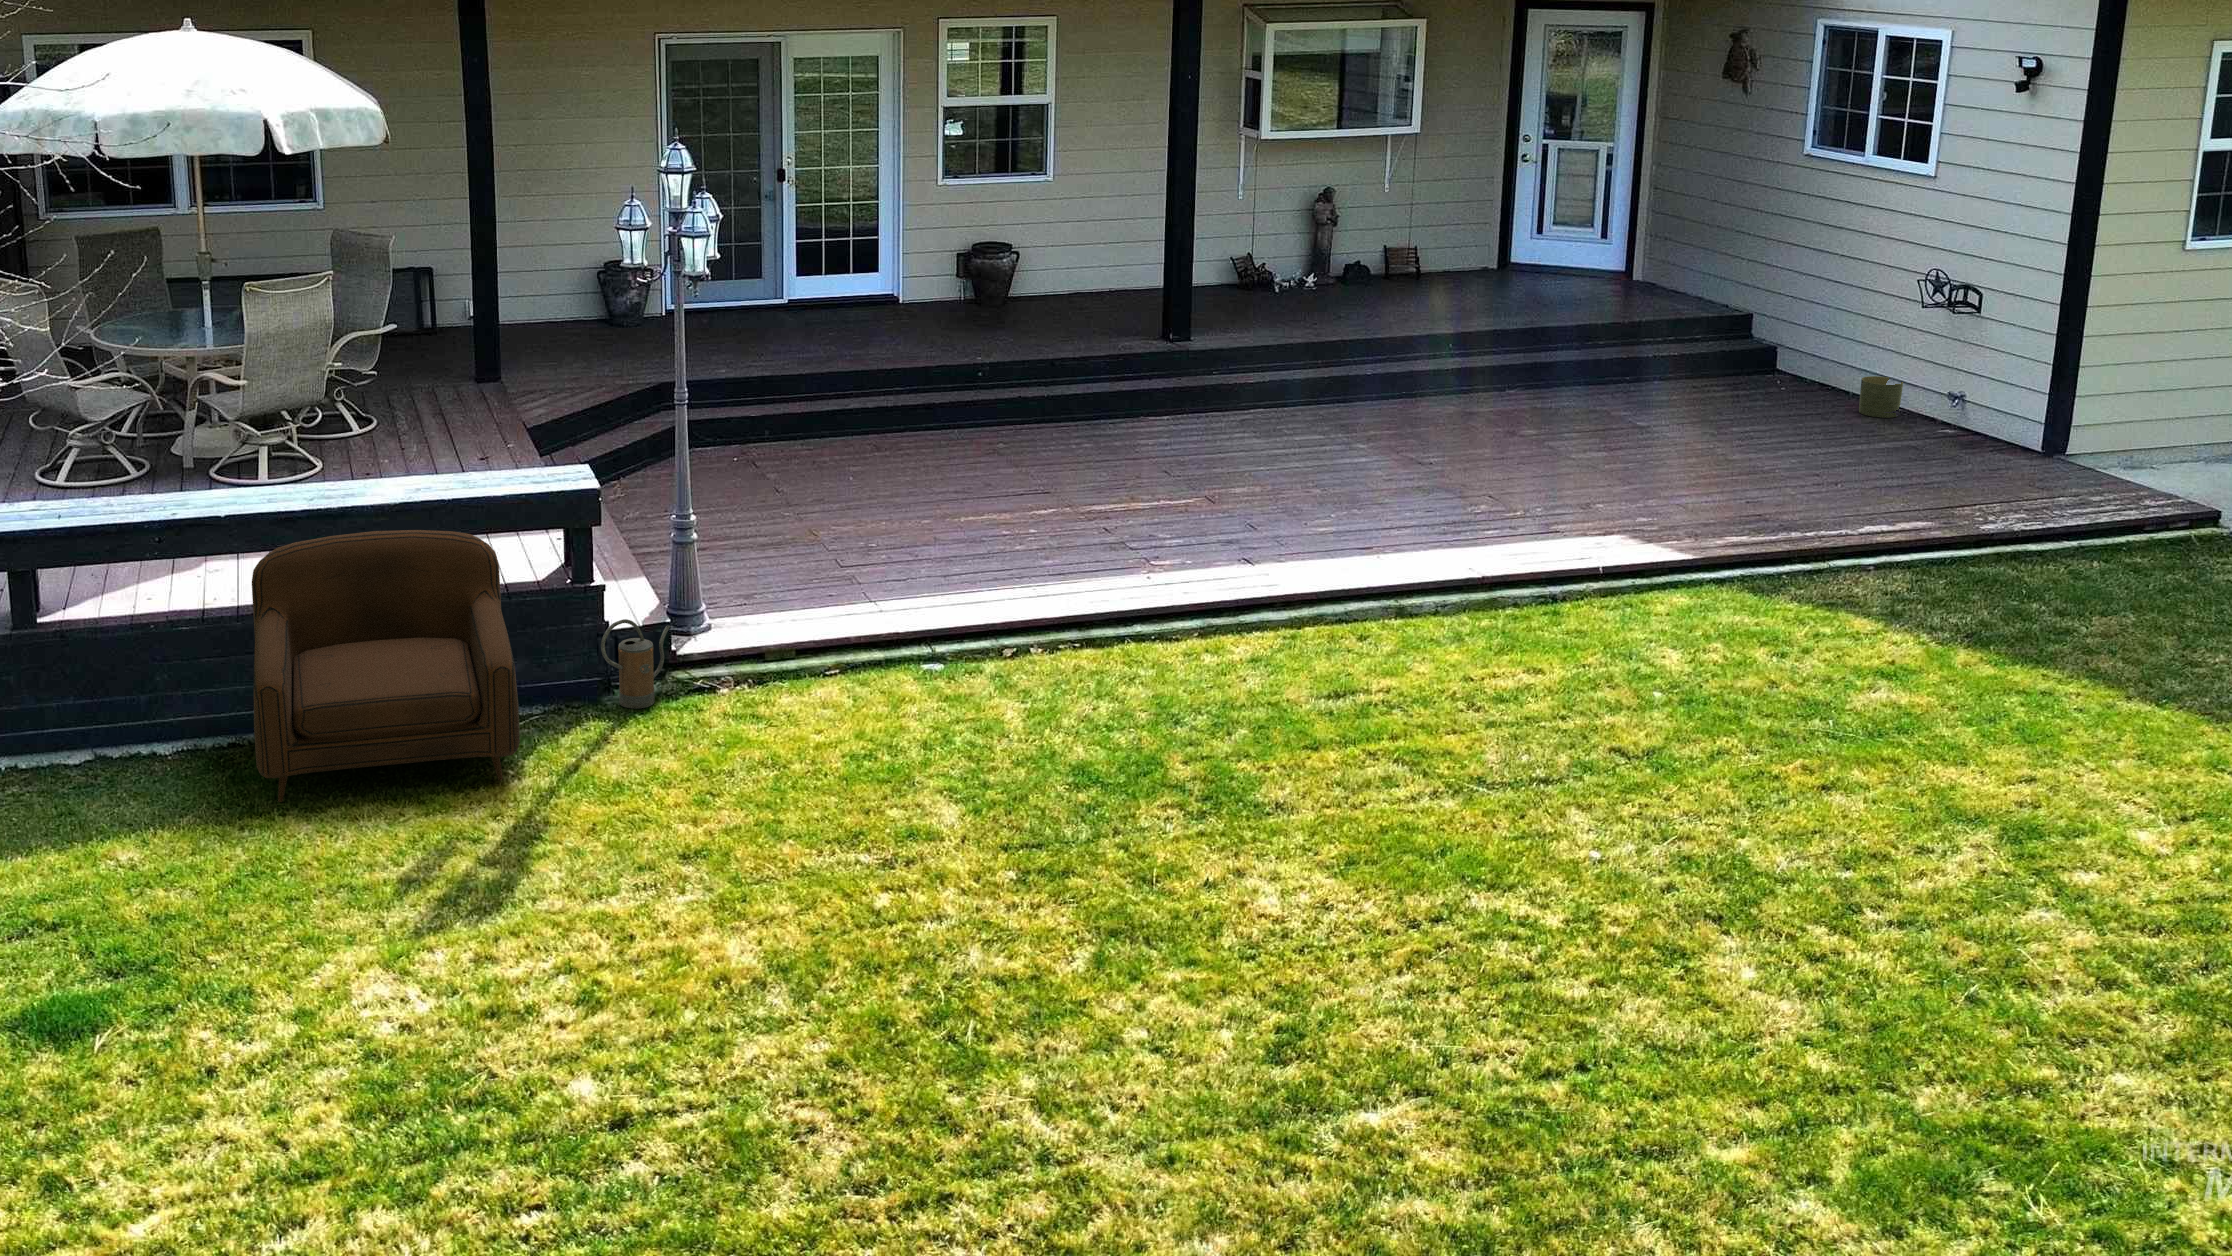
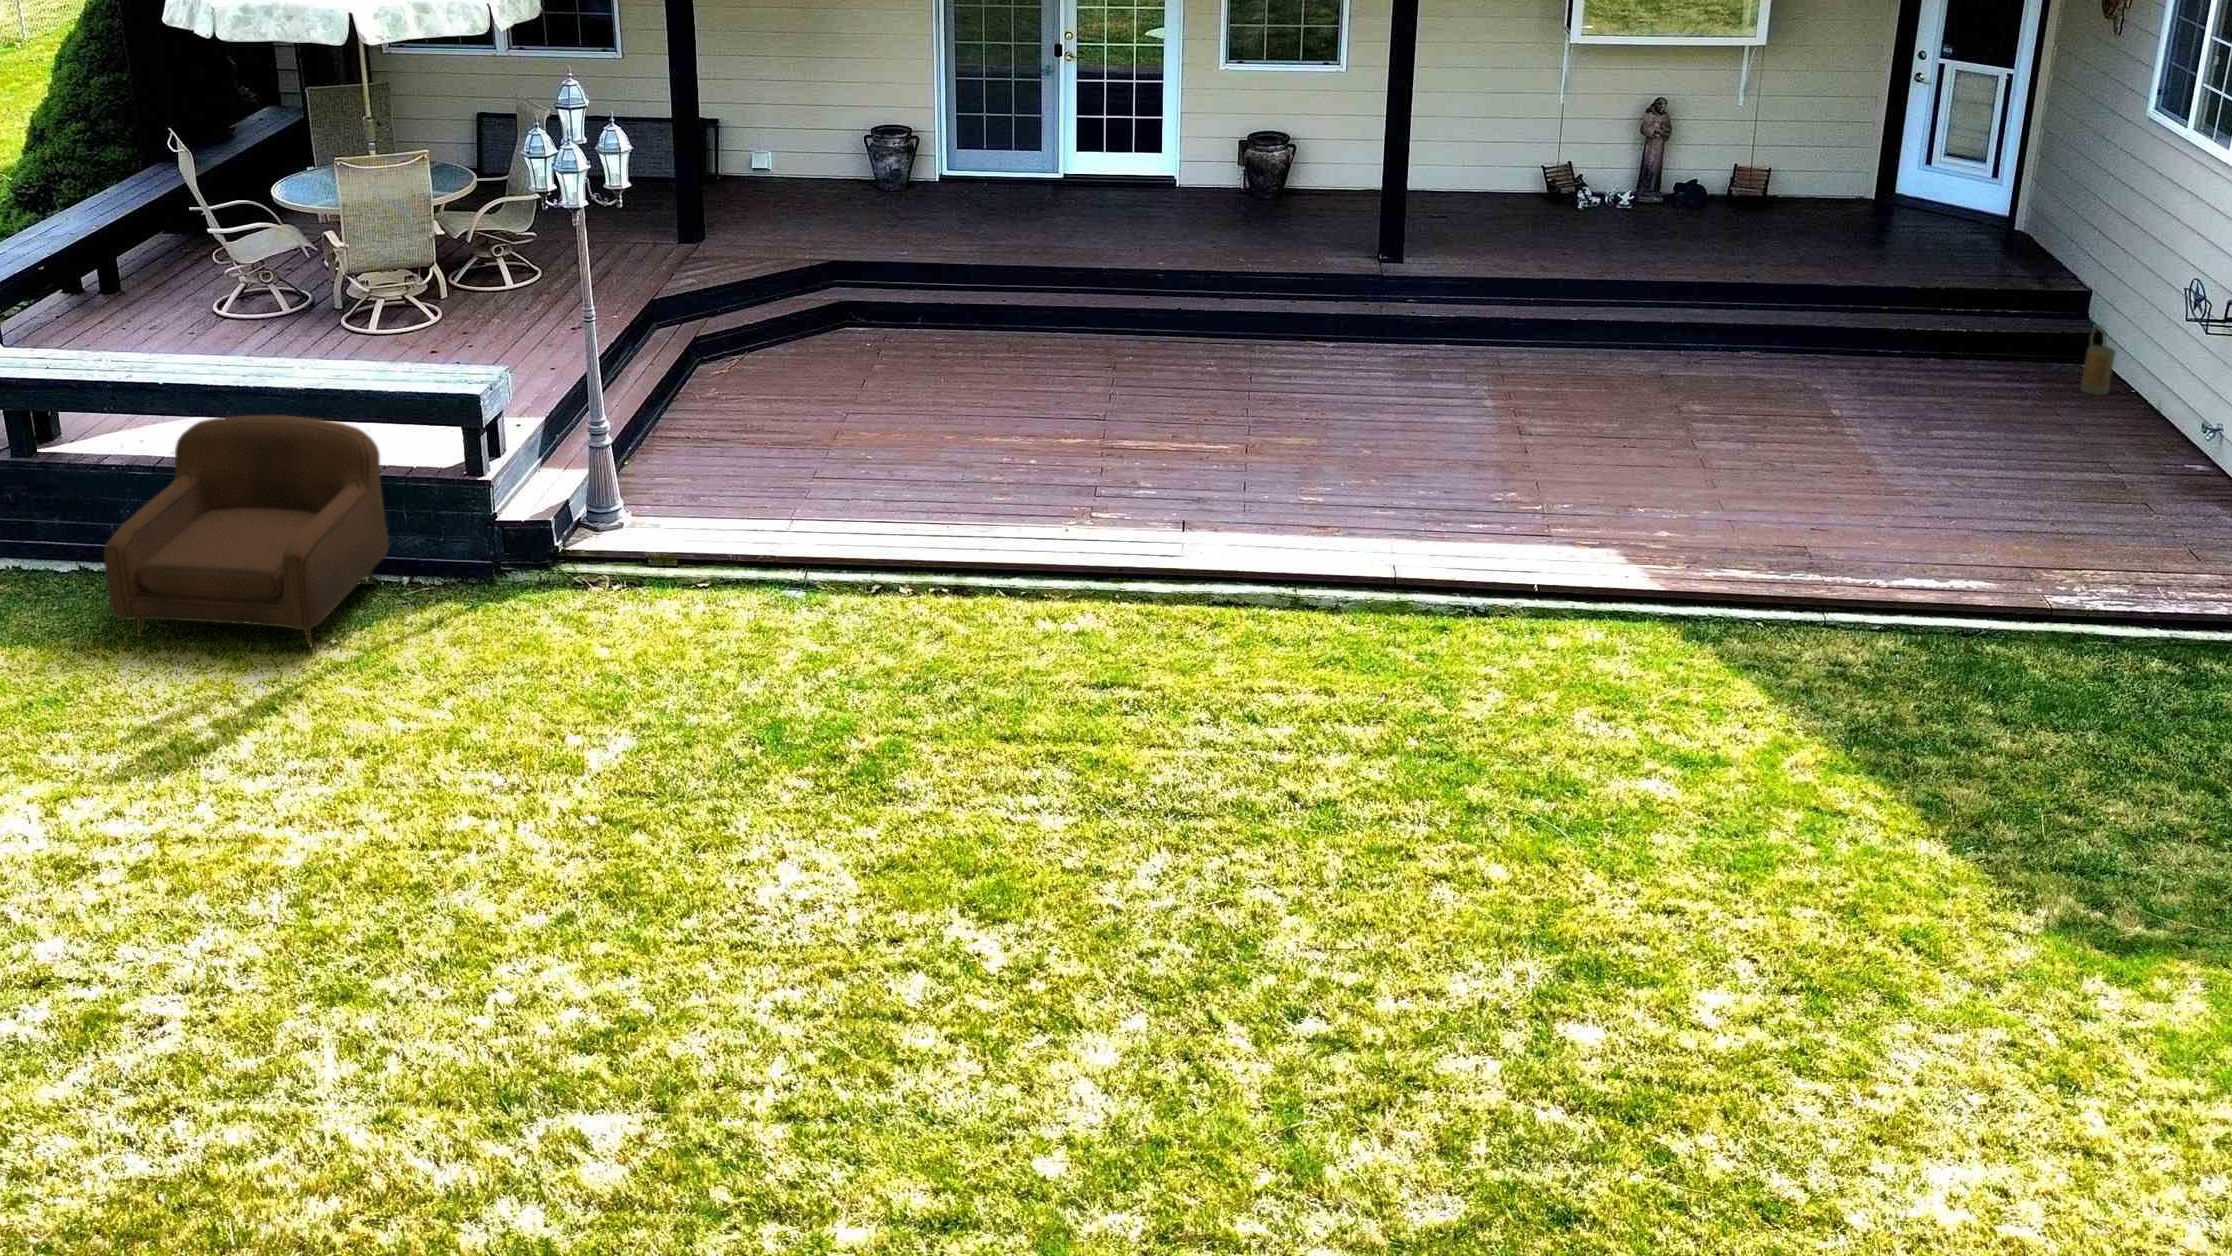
planter: present [1859,376,1903,418] -> none [2127,386,2182,438]
watering can: present [601,619,670,708] -> present [2080,325,2115,395]

